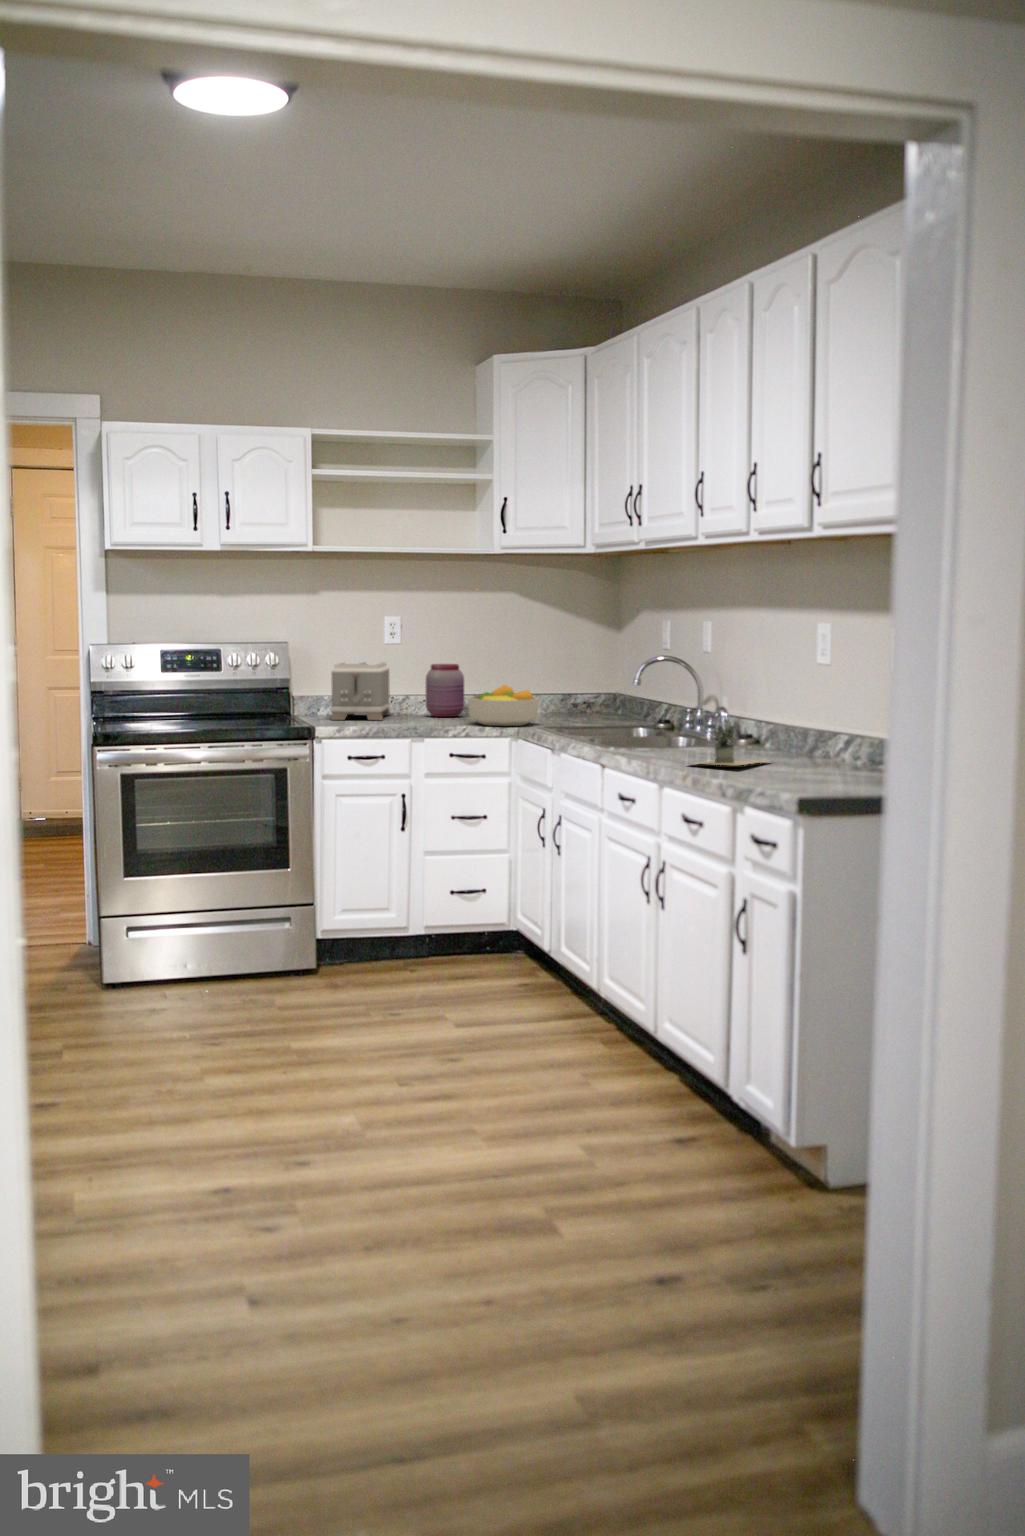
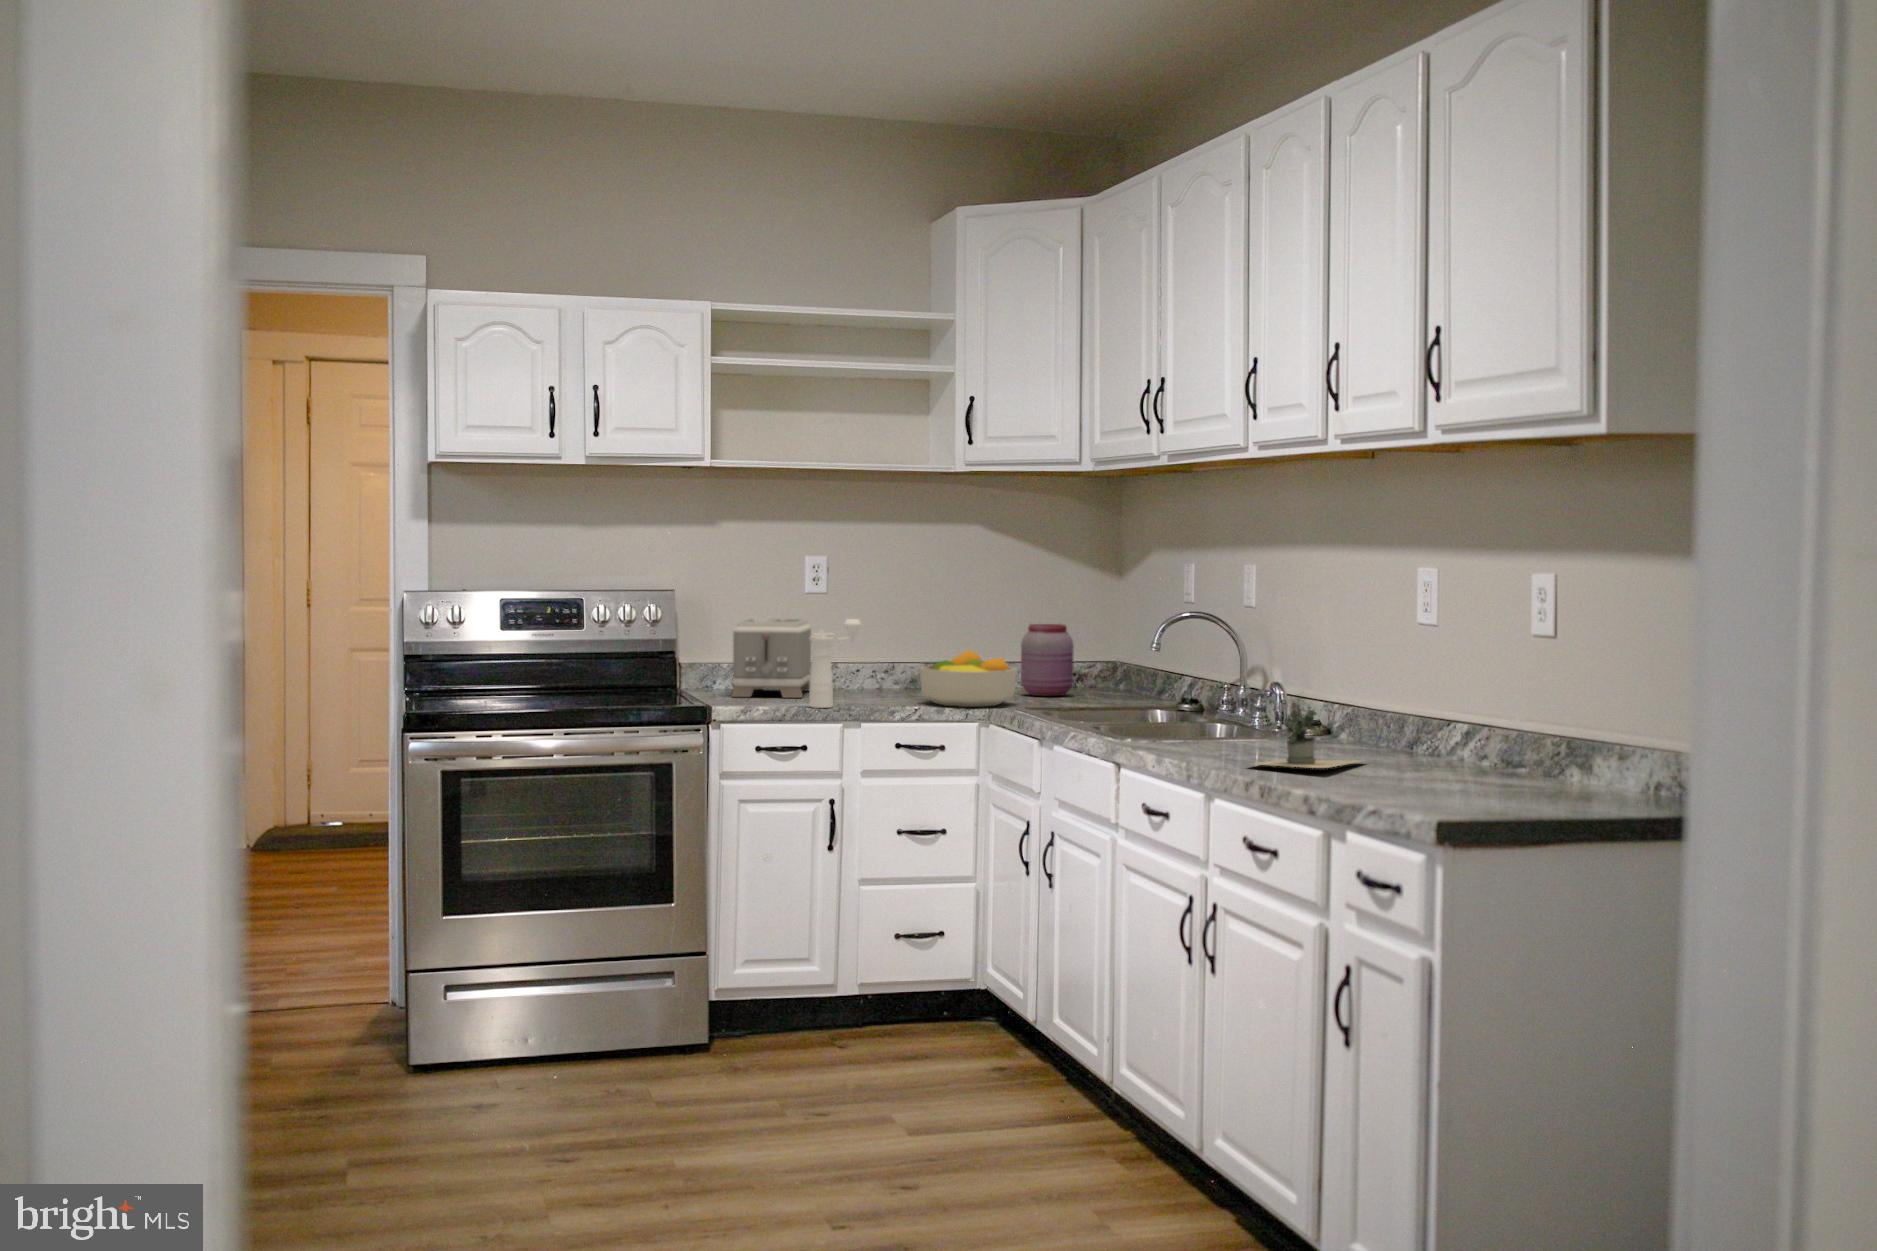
pepper mill: none [387,662,425,727] -> present [809,619,861,708]
jar: present [426,664,464,717] -> present [1021,624,1074,696]

